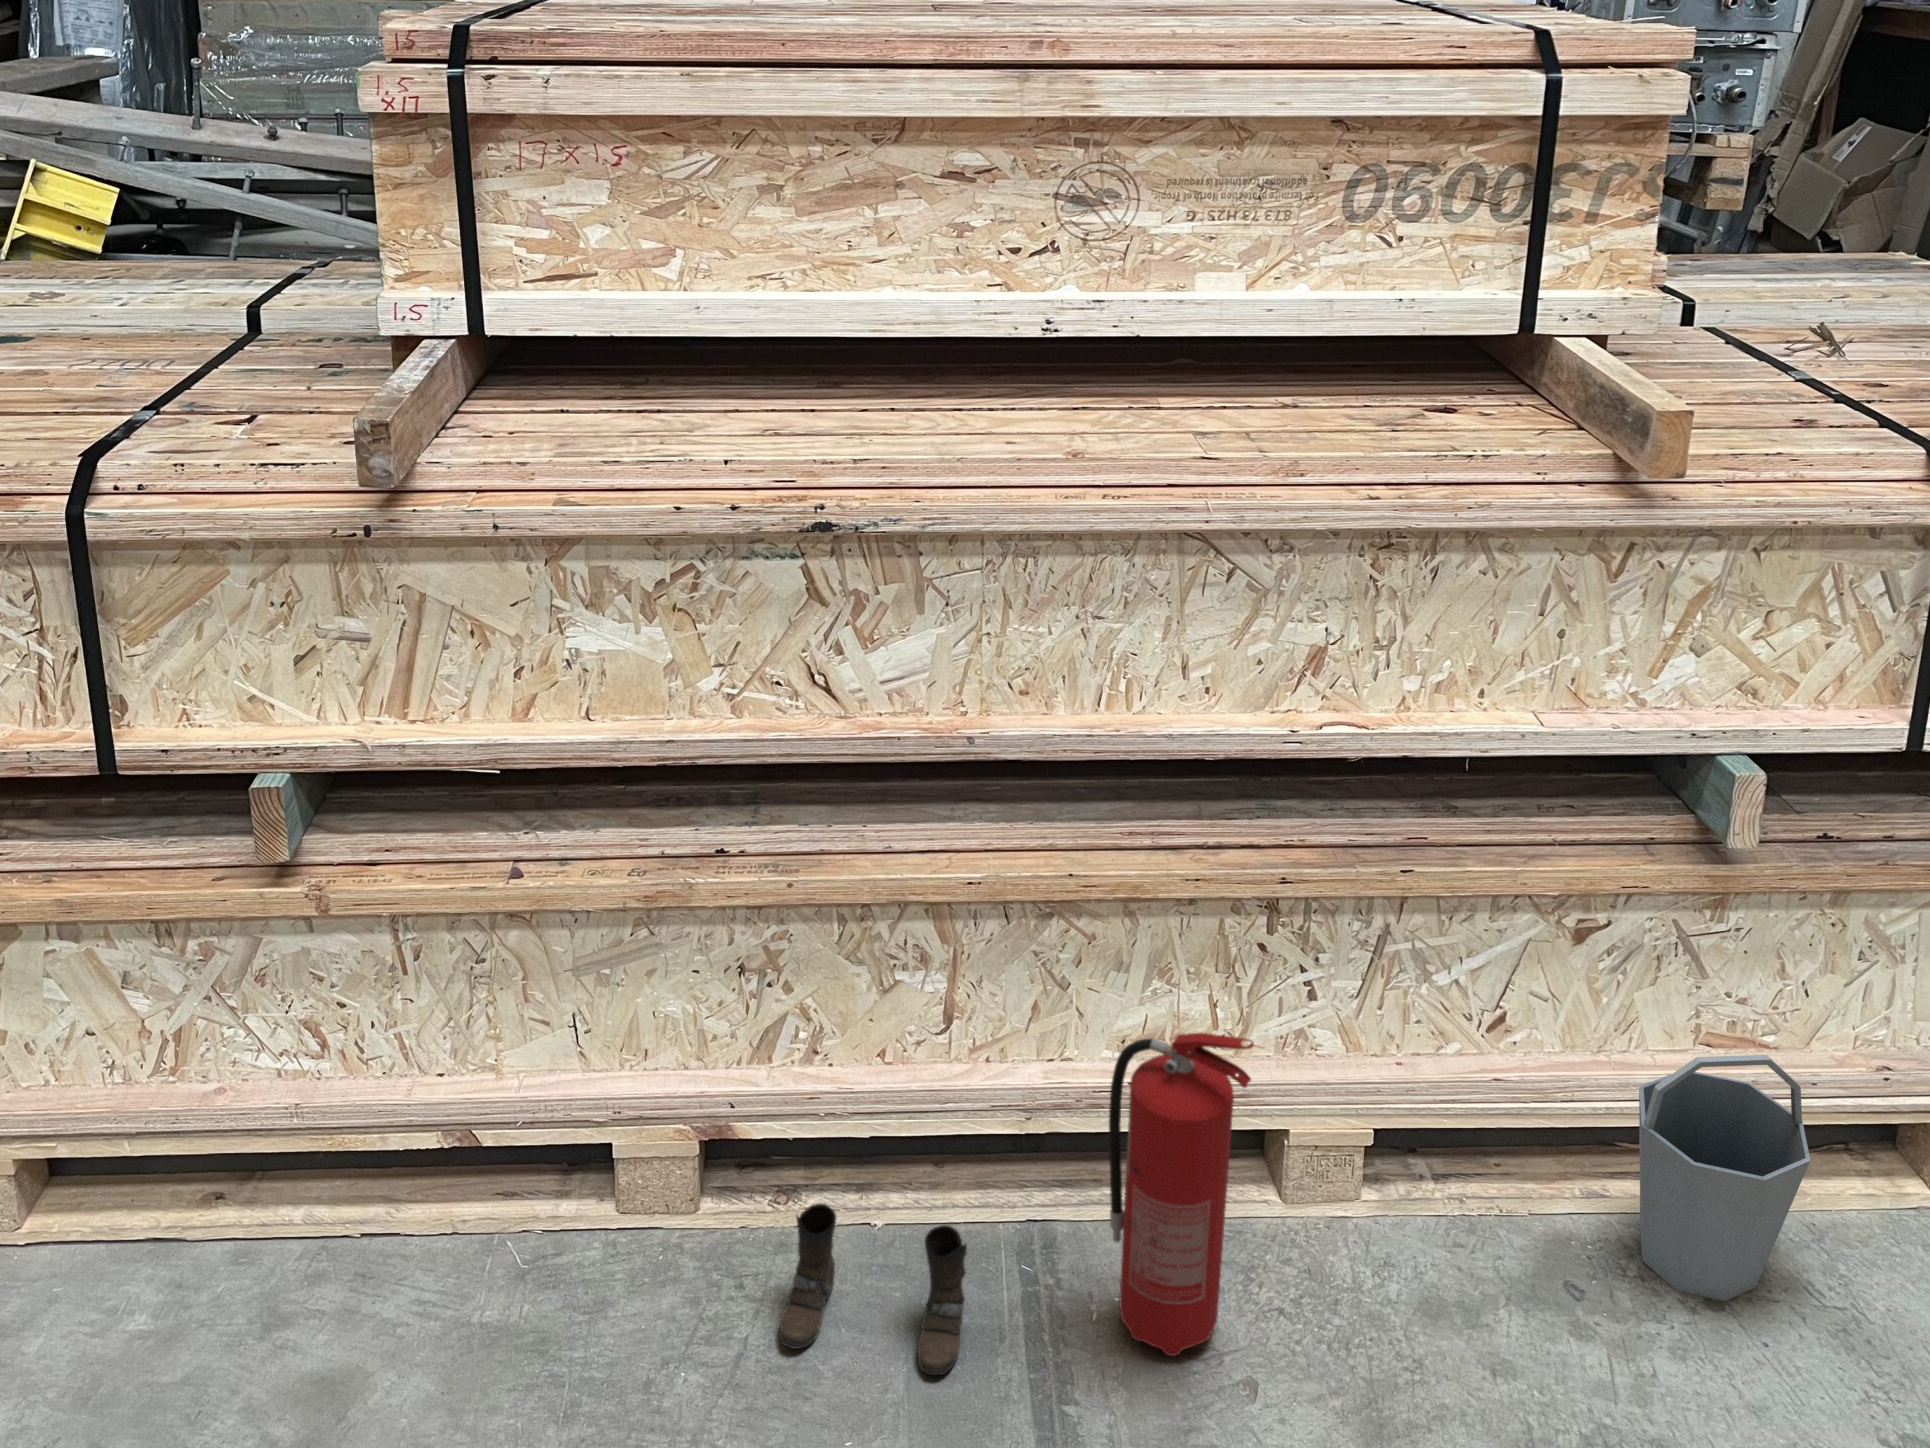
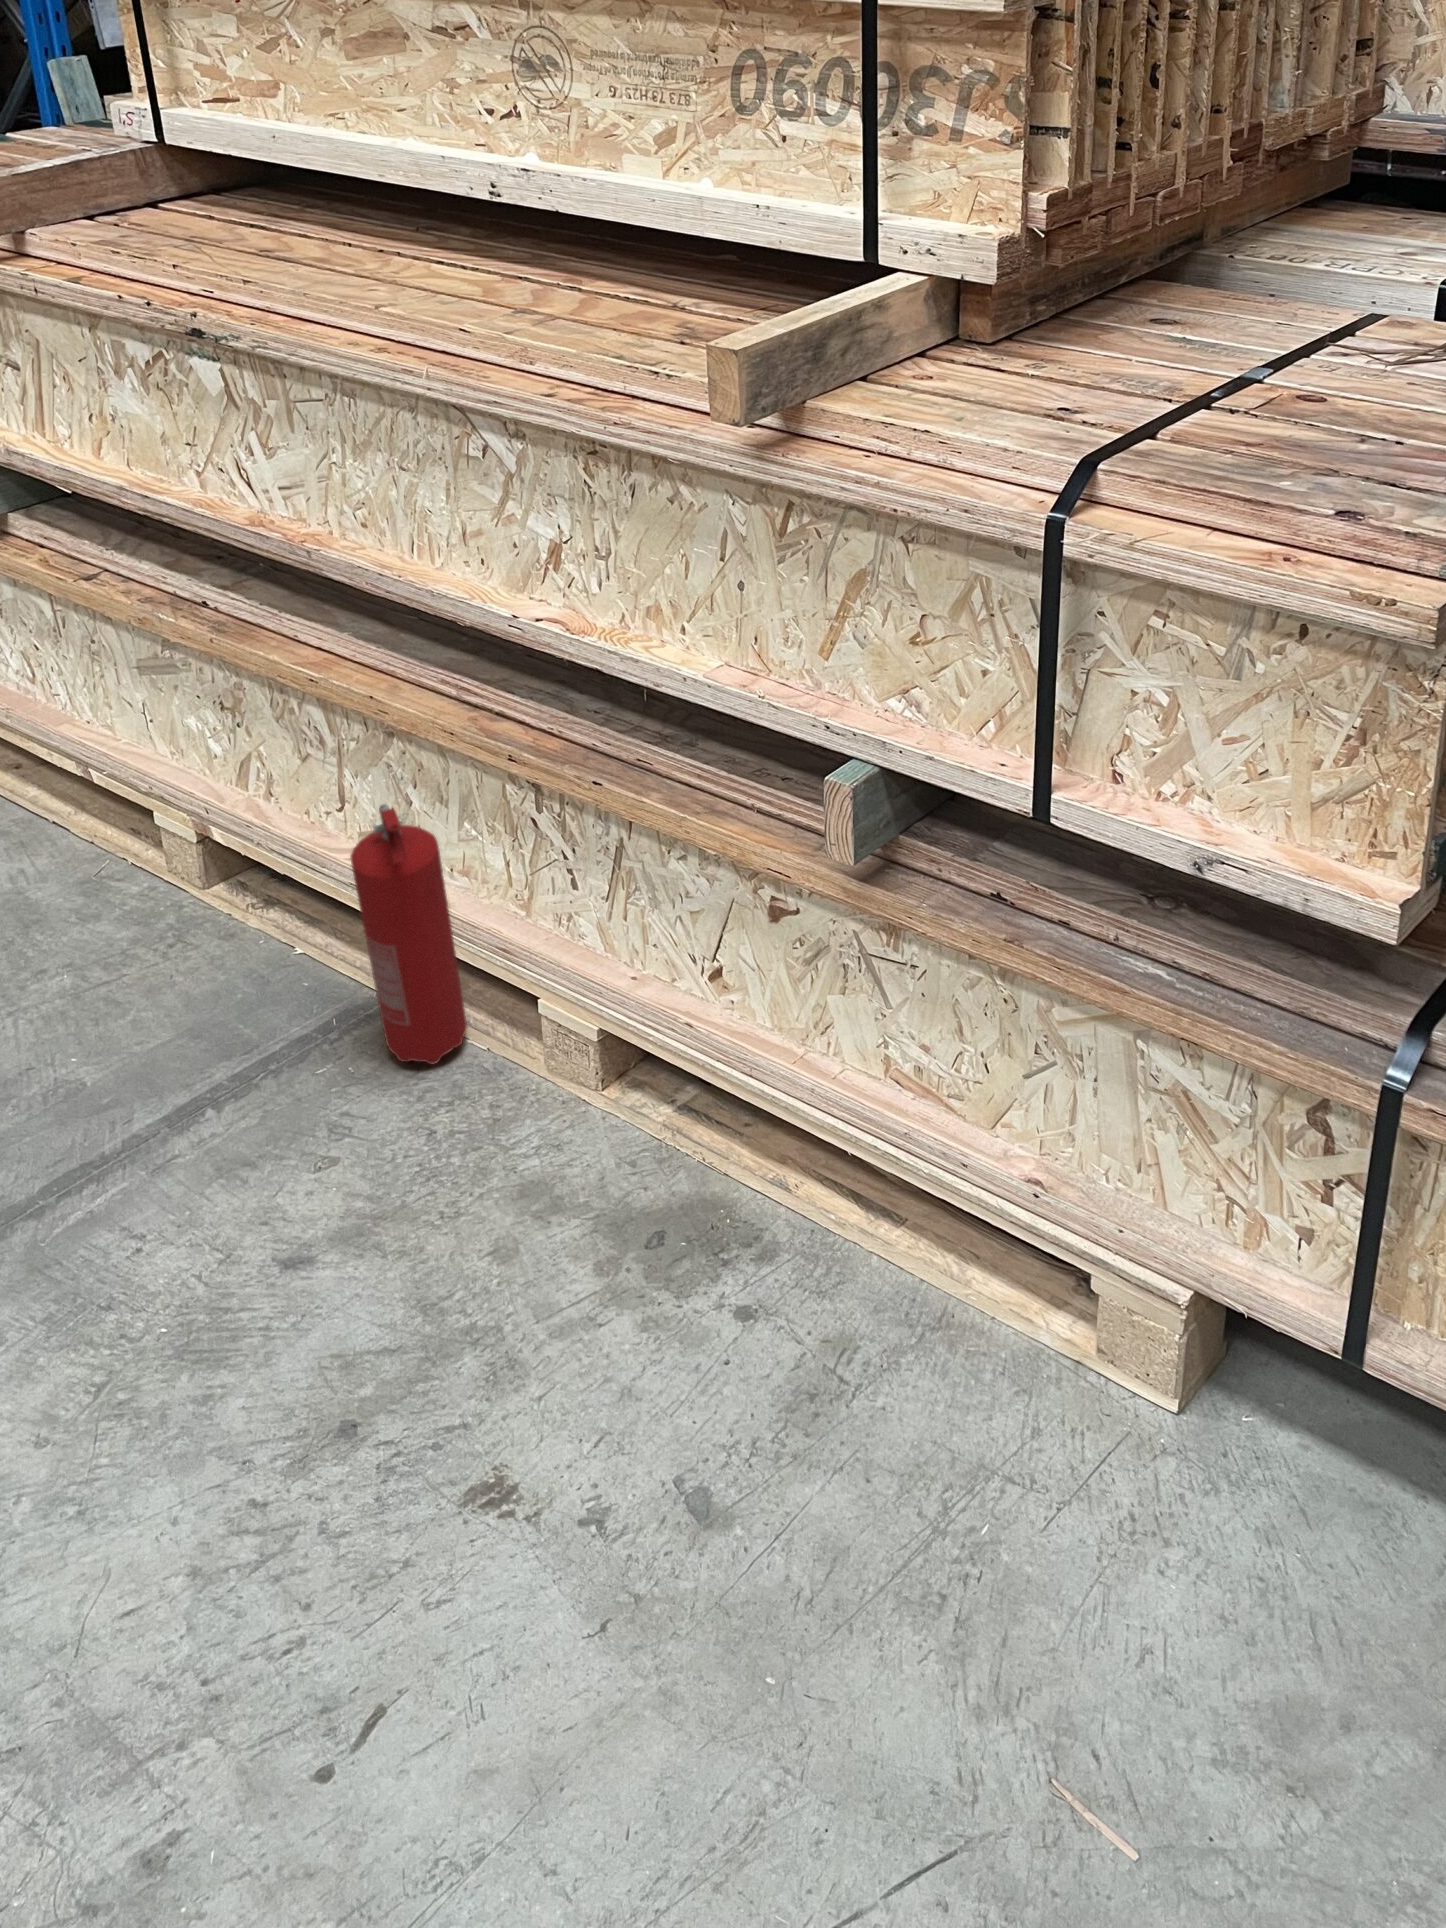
bucket: present [1639,1055,1810,1301] -> none [784,1019,947,1259]
boots: present [780,1204,967,1375] -> none [210,853,333,997]

